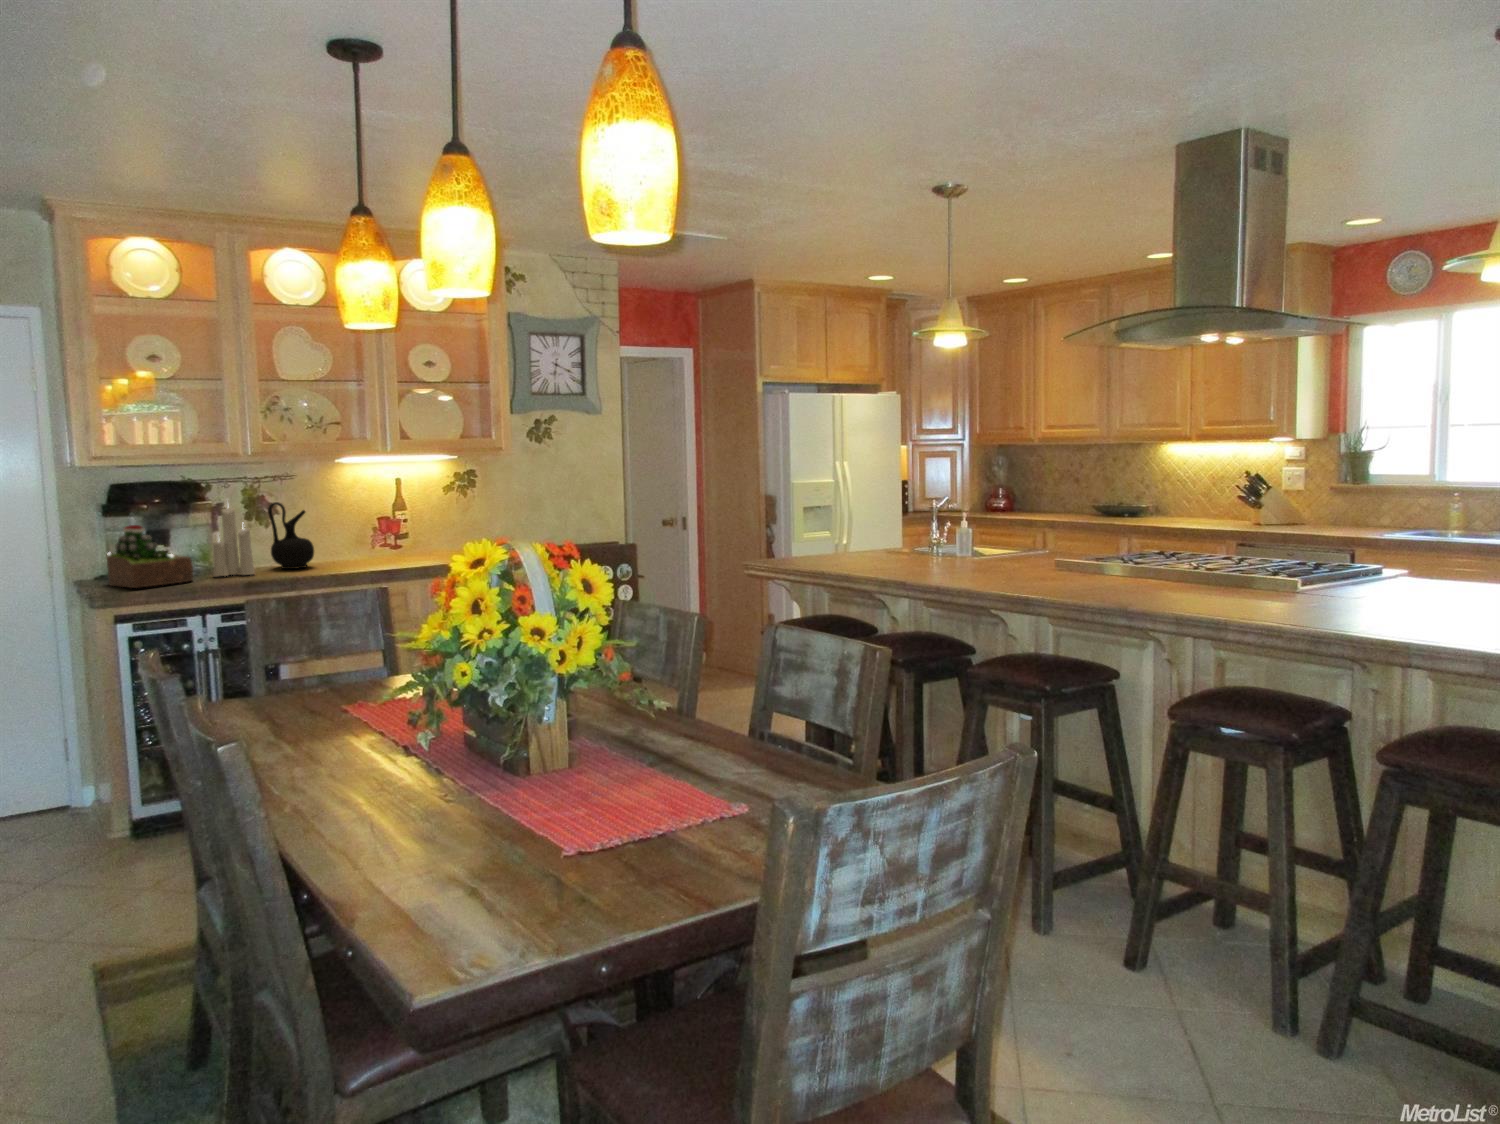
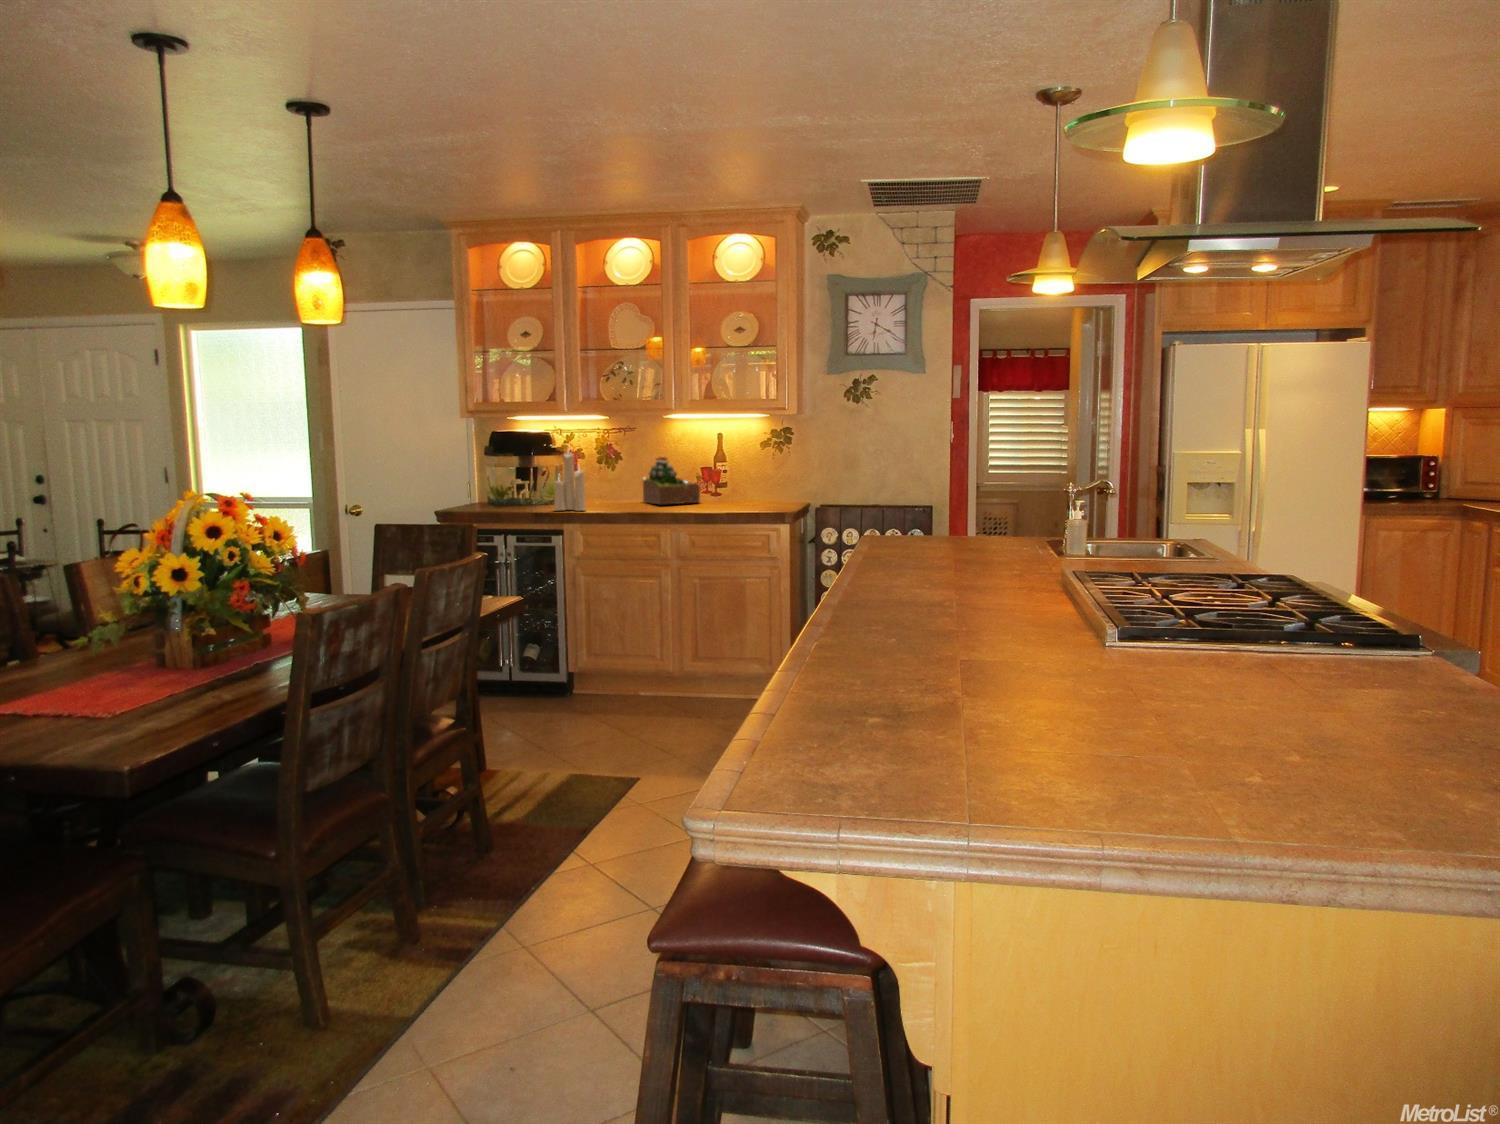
ceramic jug: present [268,502,314,569] -> none [602,450,638,508]
succulent plant: present [107,525,193,588] -> present [643,457,700,504]

